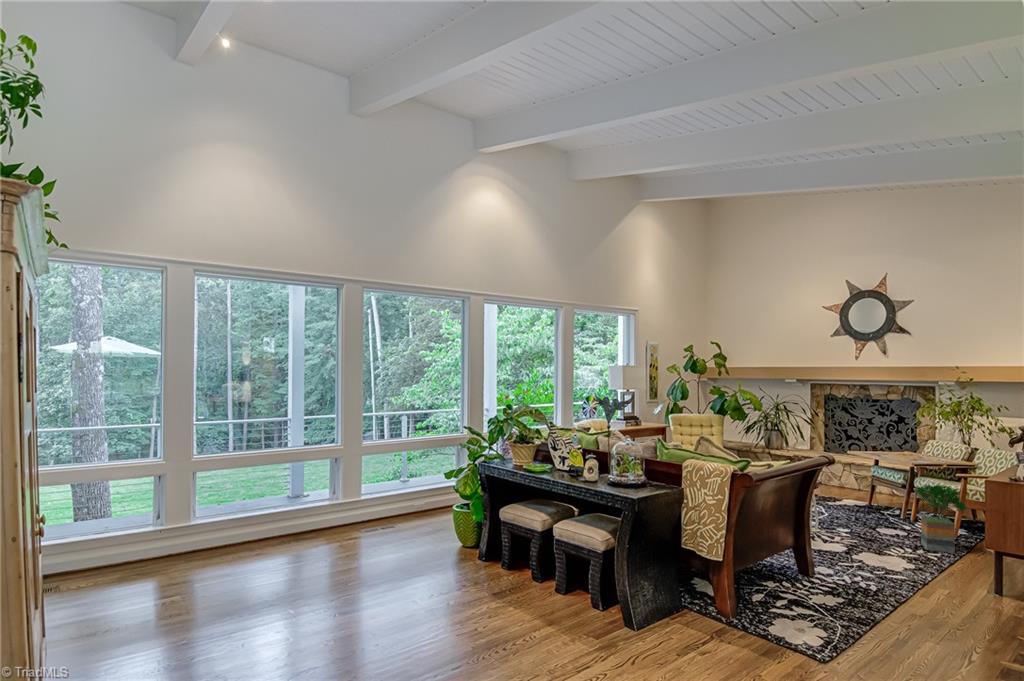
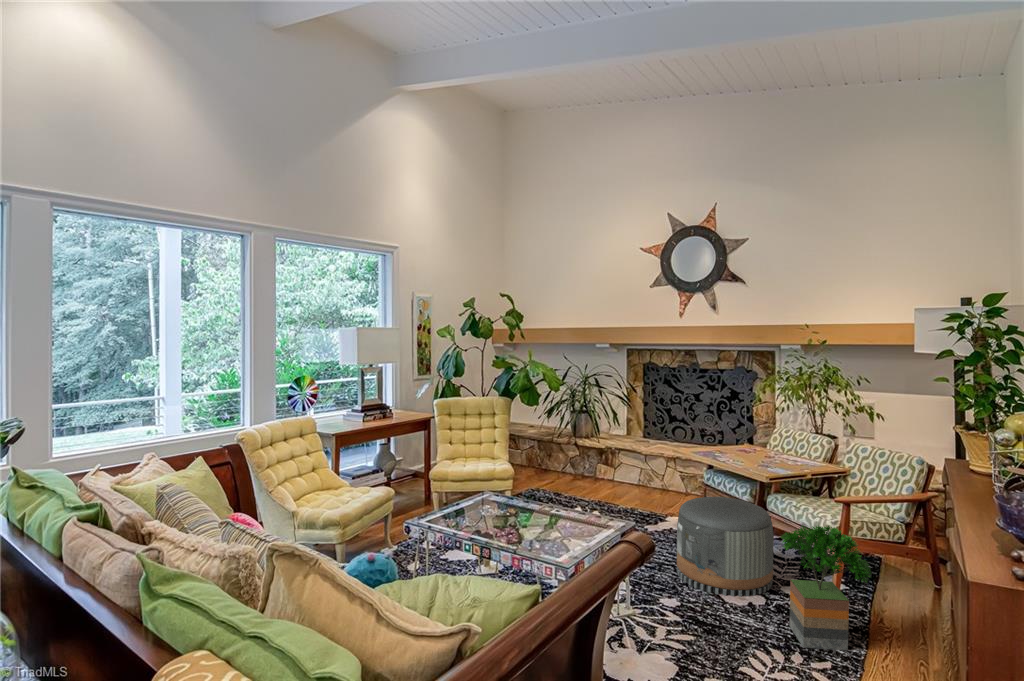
pouf: none [851,477,916,533] -> present [677,497,774,597]

